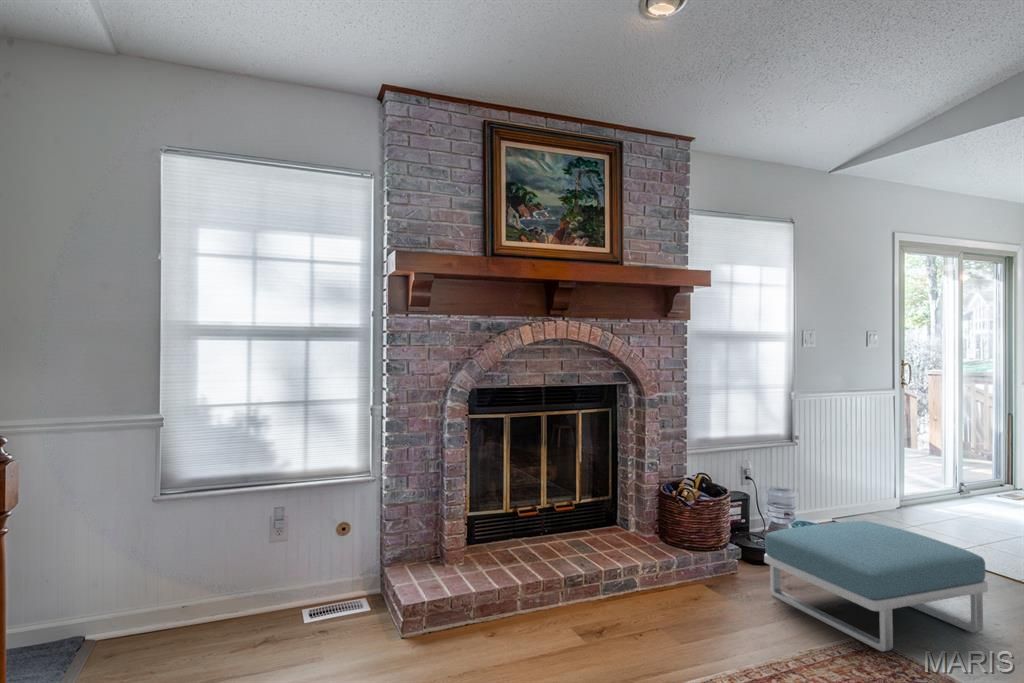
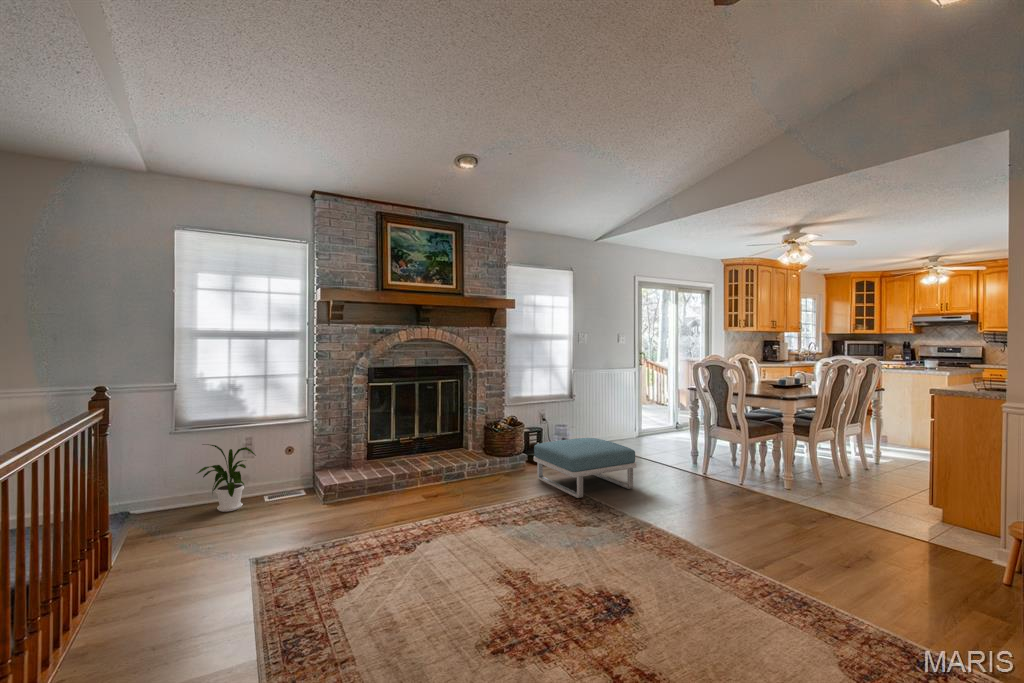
house plant: none [190,521,290,640] -> present [198,444,256,512]

